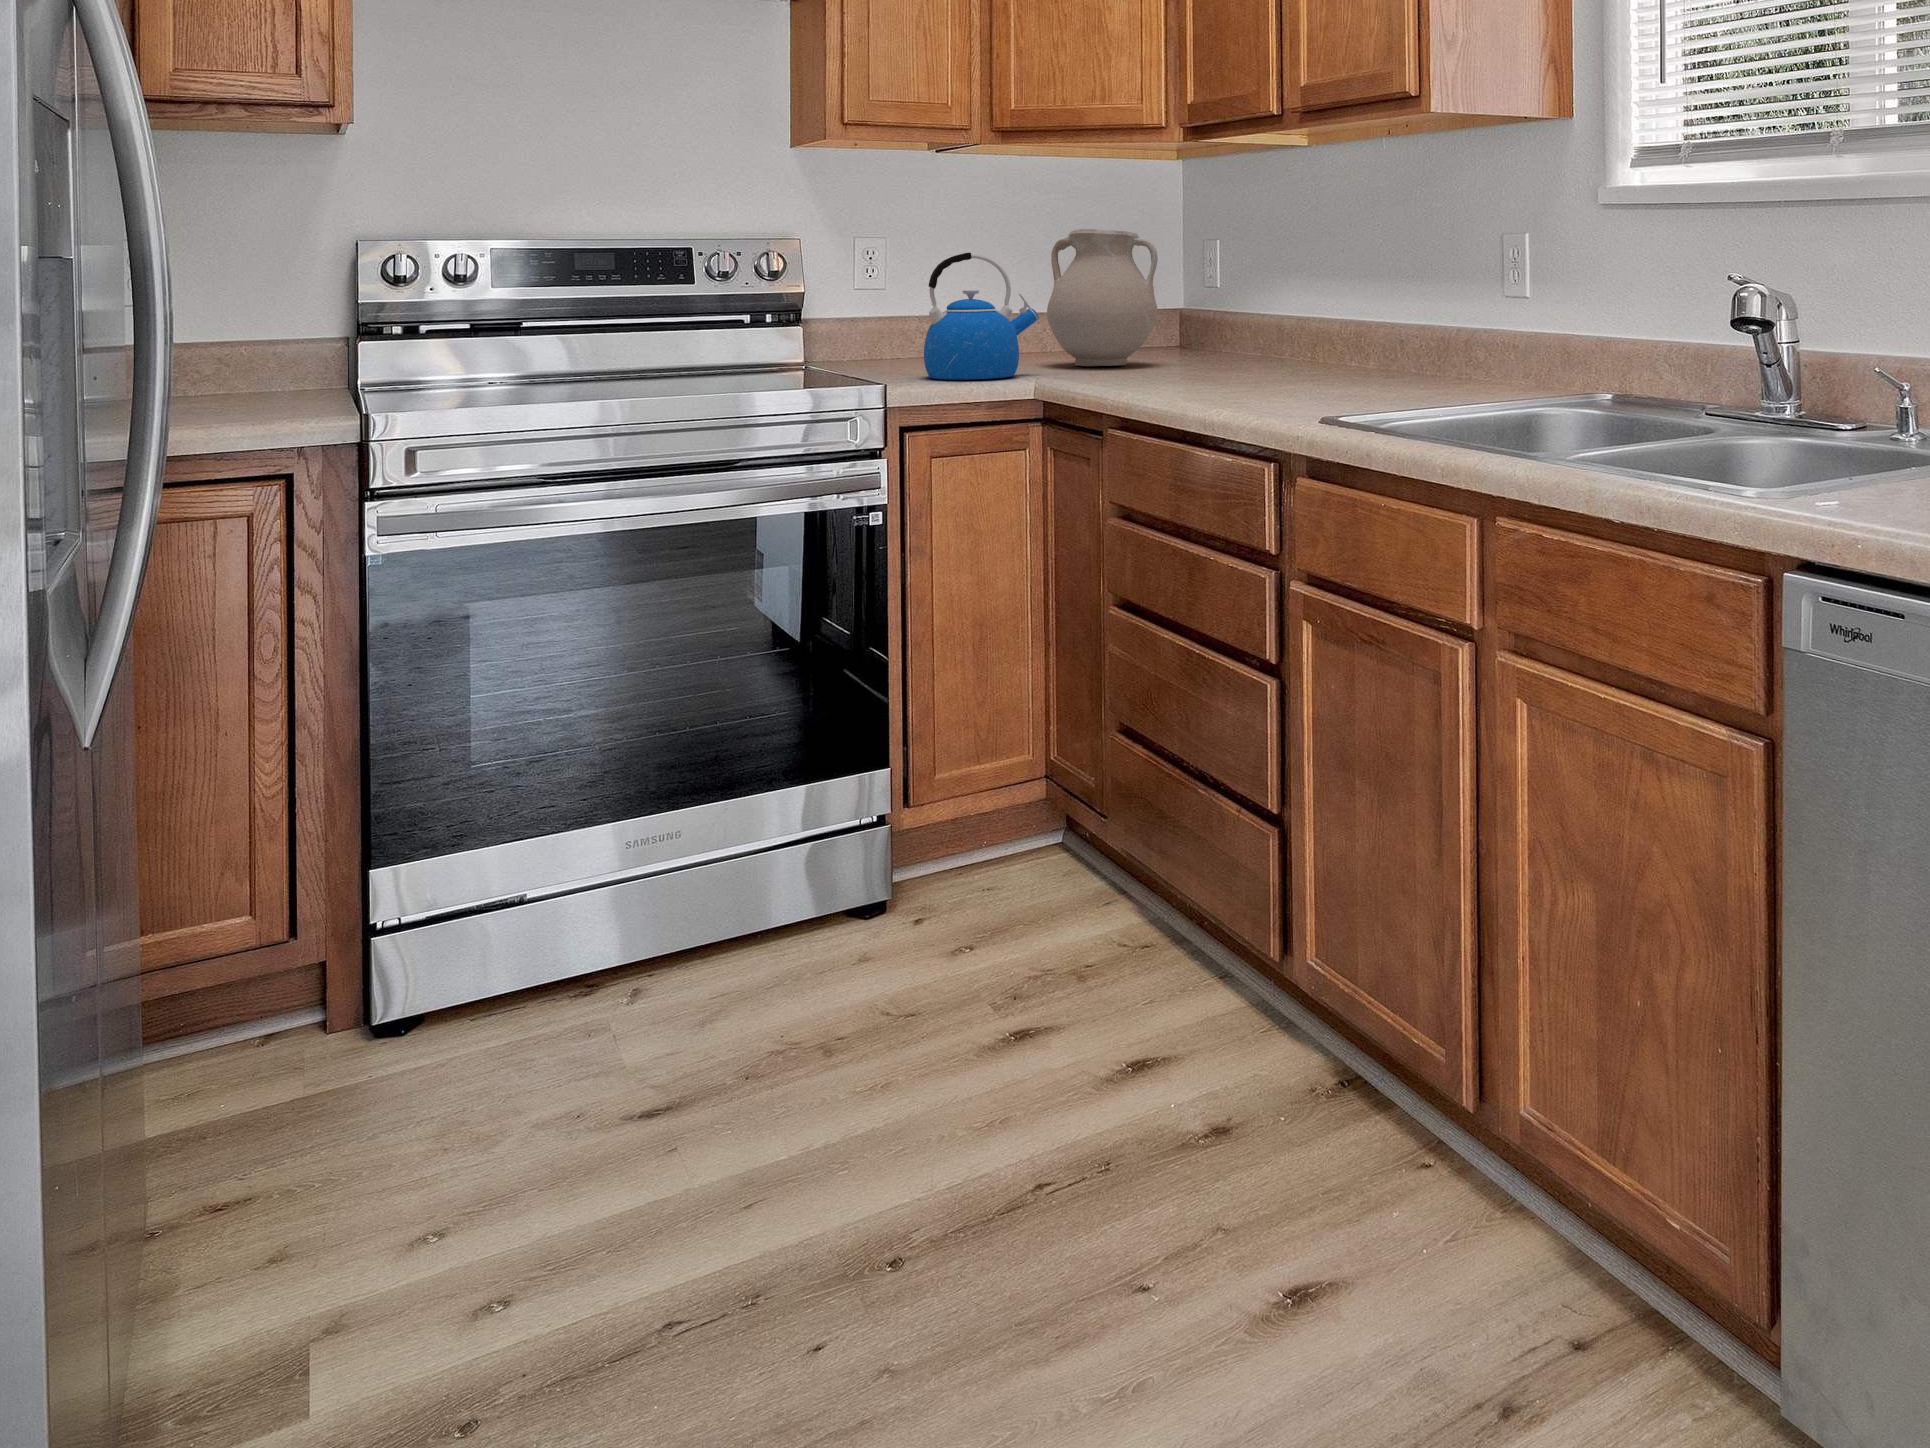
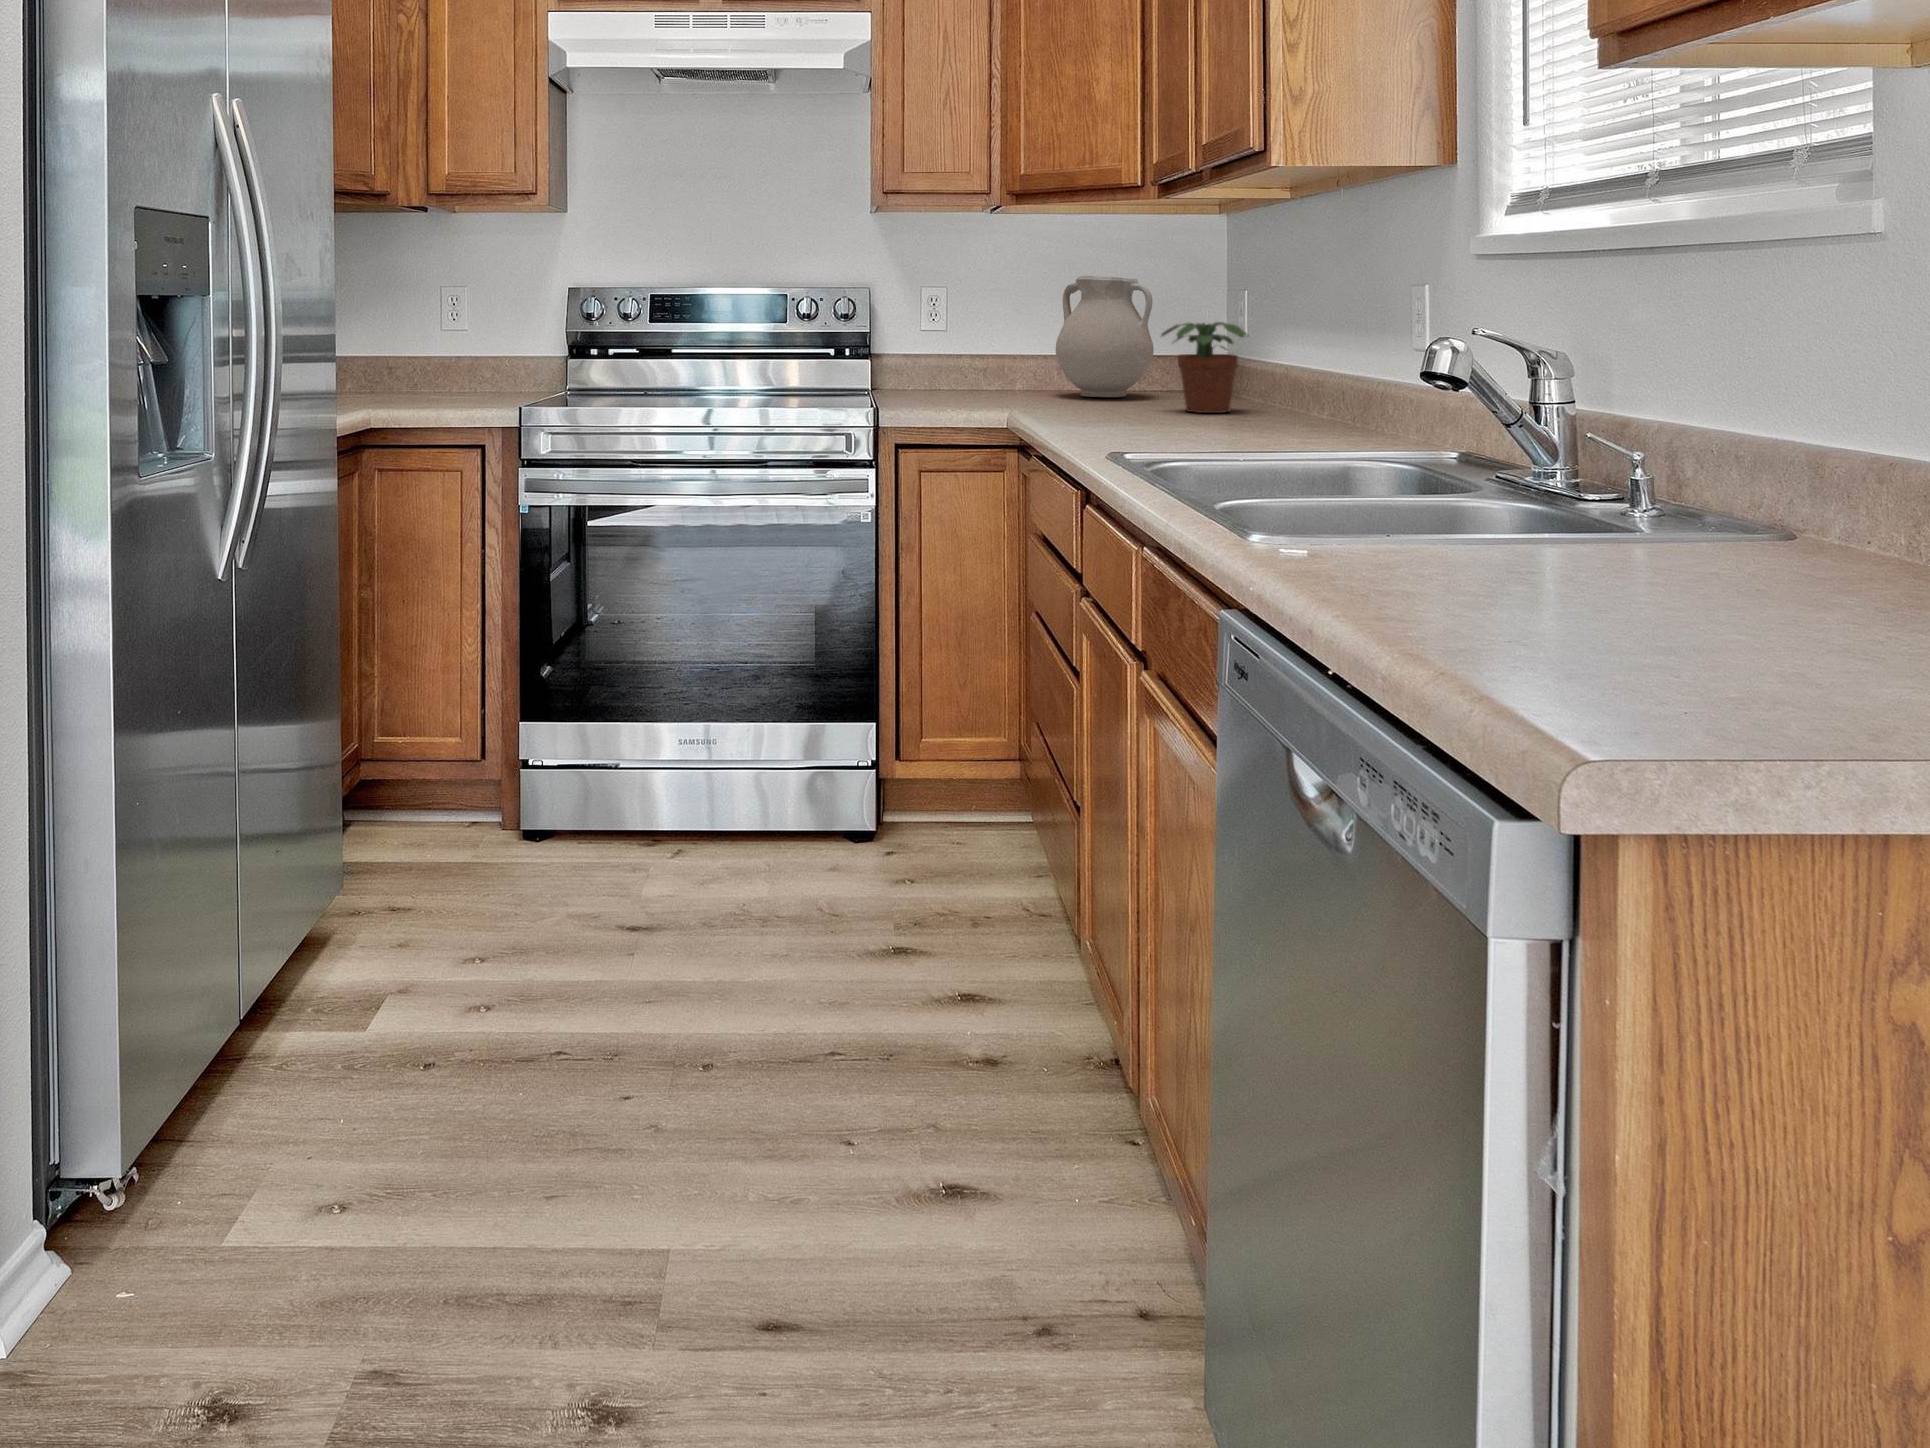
kettle: present [924,253,1039,380] -> none [931,298,1029,405]
potted plant: none [1198,278,1290,376] -> present [1161,322,1247,413]

